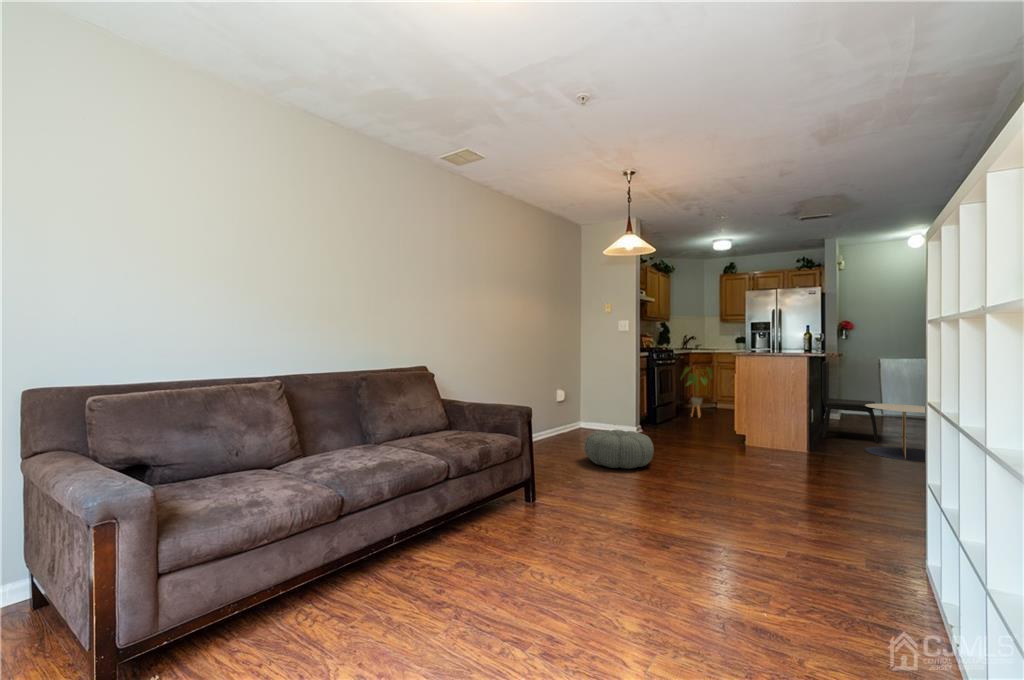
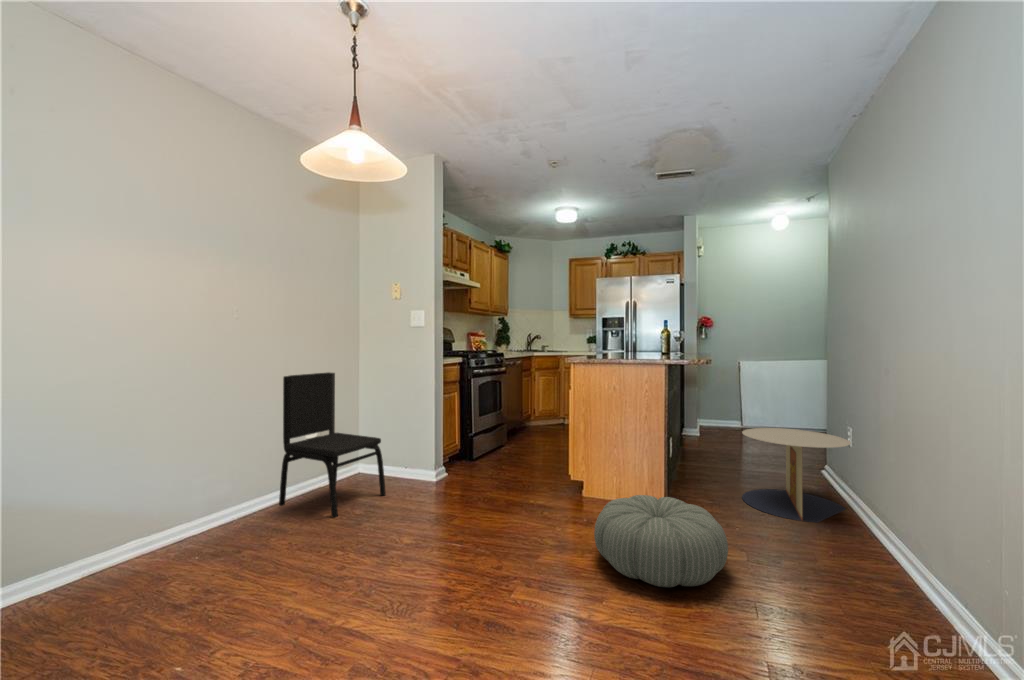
dining chair: present [822,361,878,443] -> present [279,372,386,518]
house plant: present [681,368,712,417] -> none [515,374,555,443]
pouf: present [585,430,654,469] -> present [594,495,728,587]

